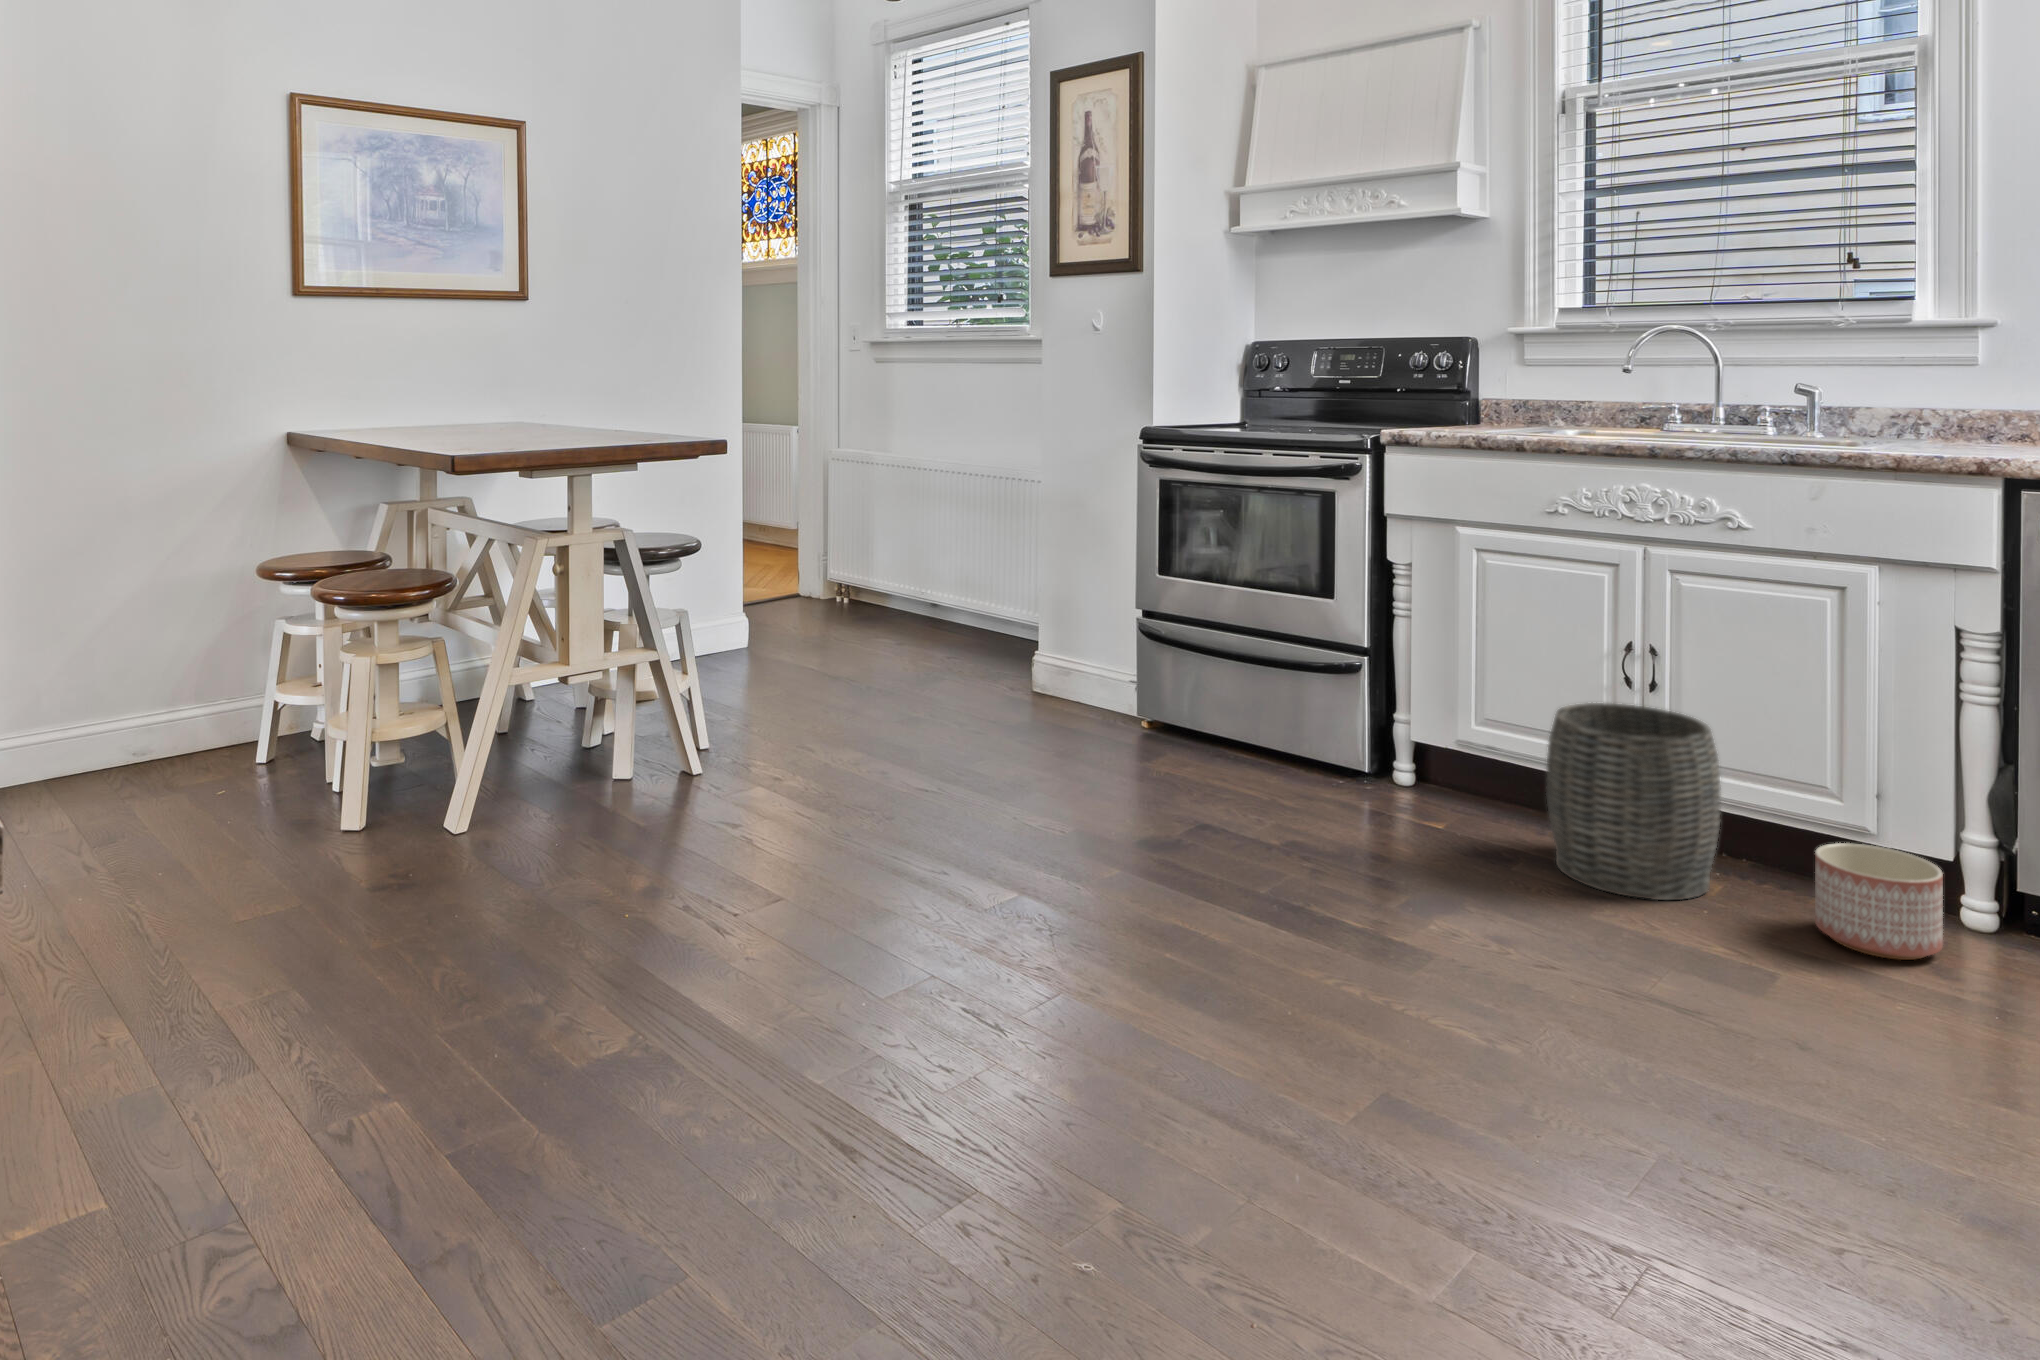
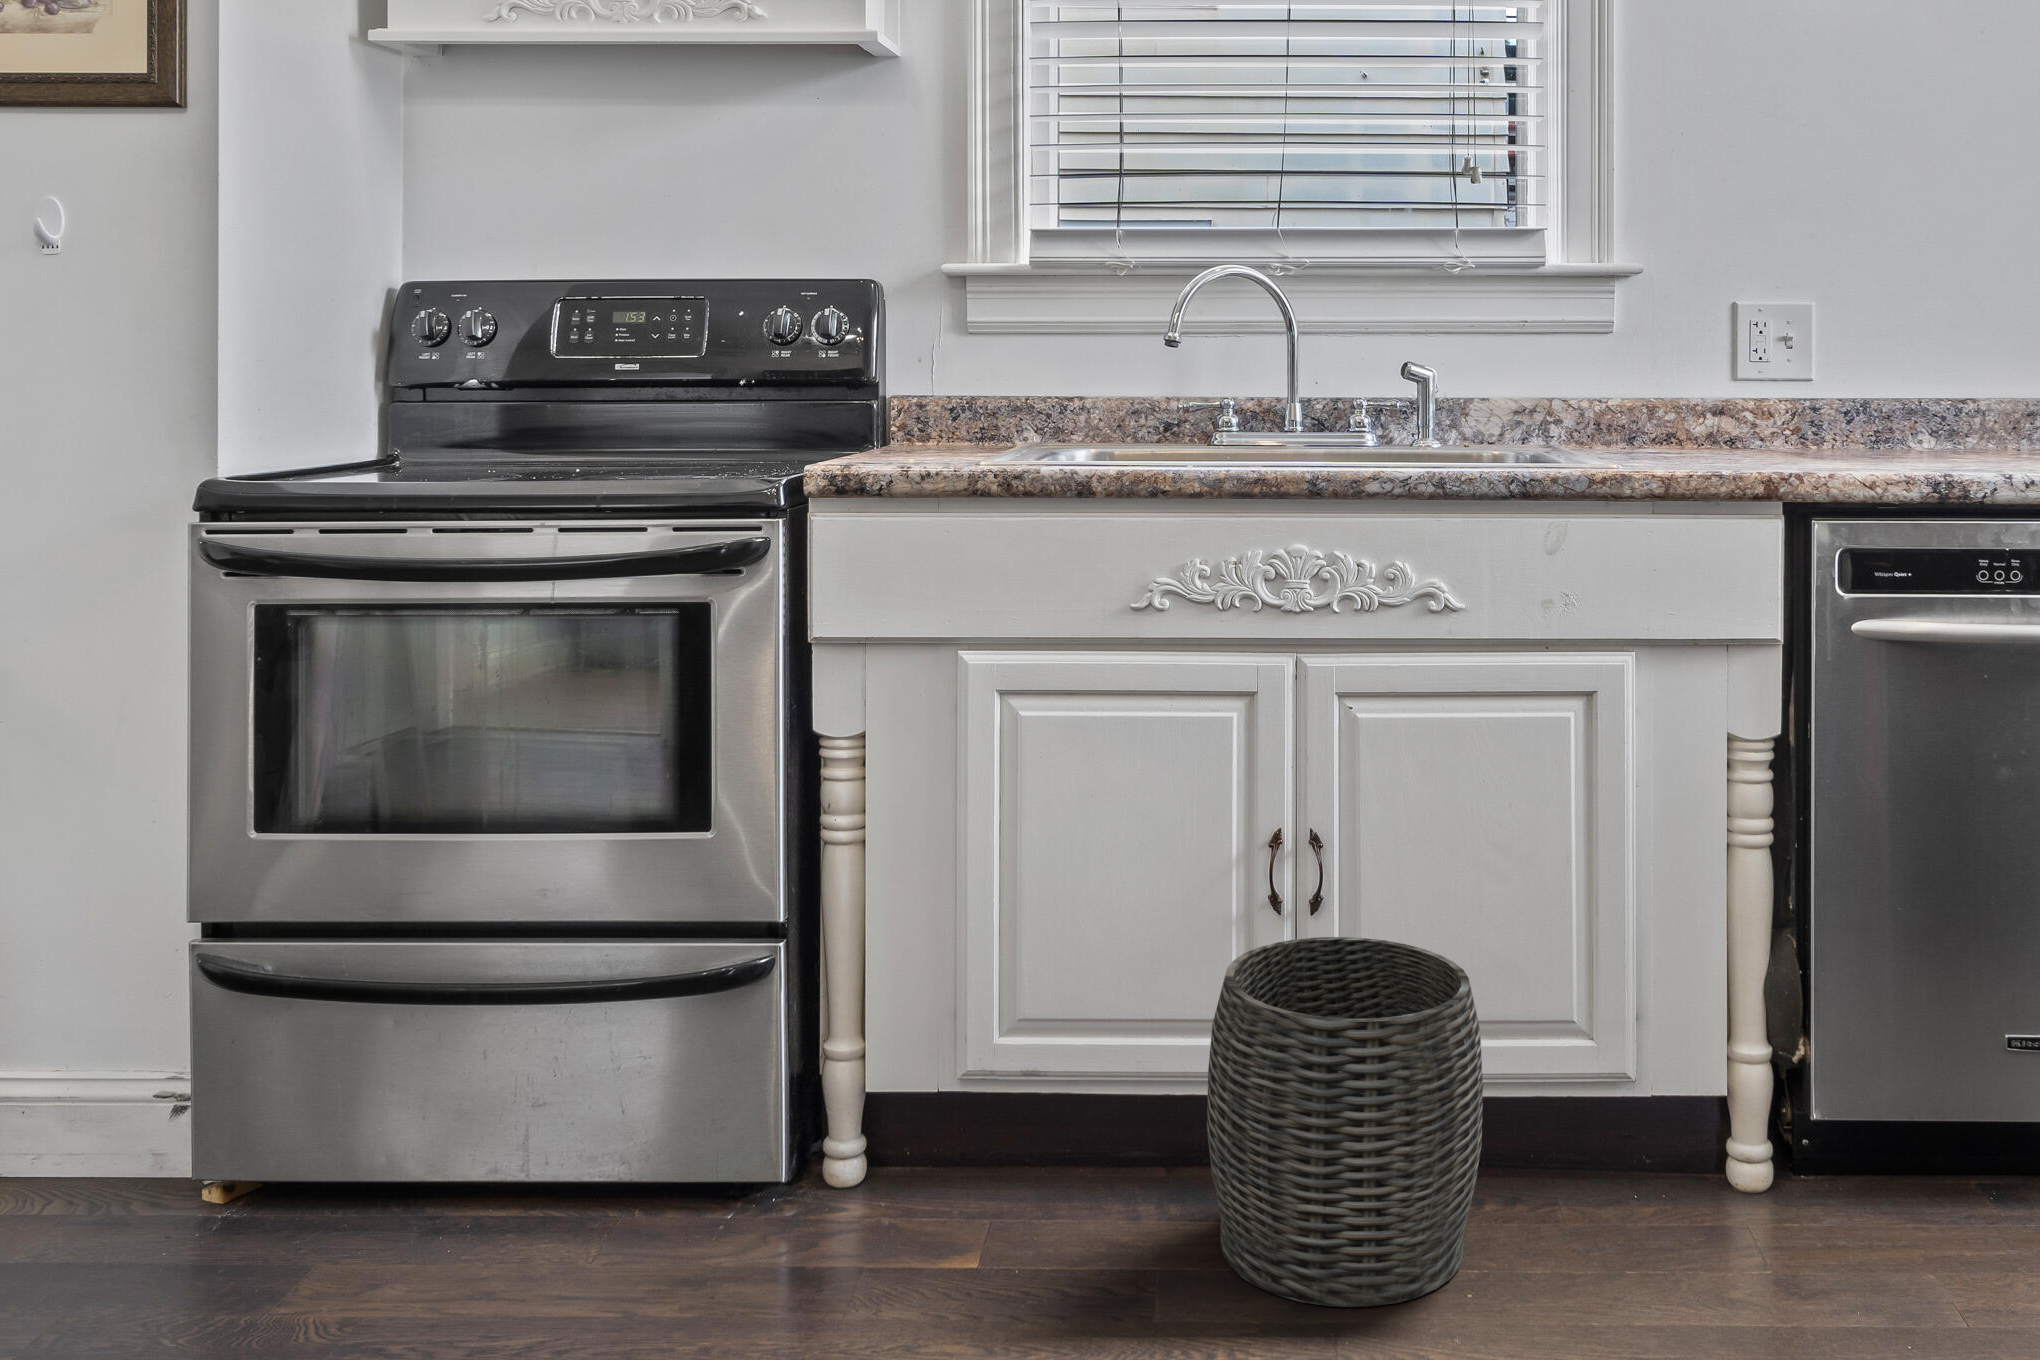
planter: present [1815,843,1943,960] -> none [1631,1099,1803,1290]

